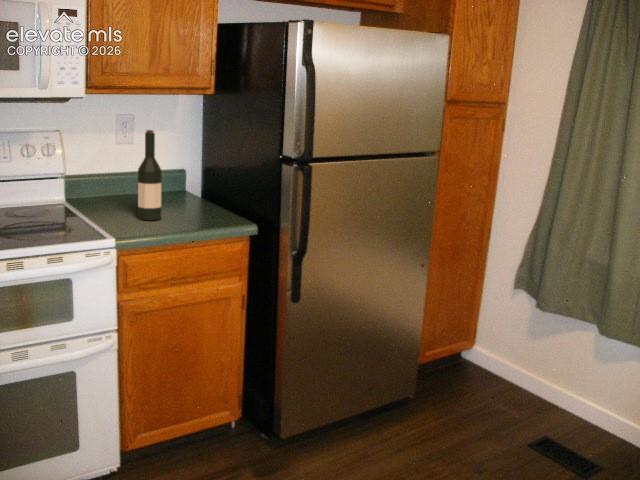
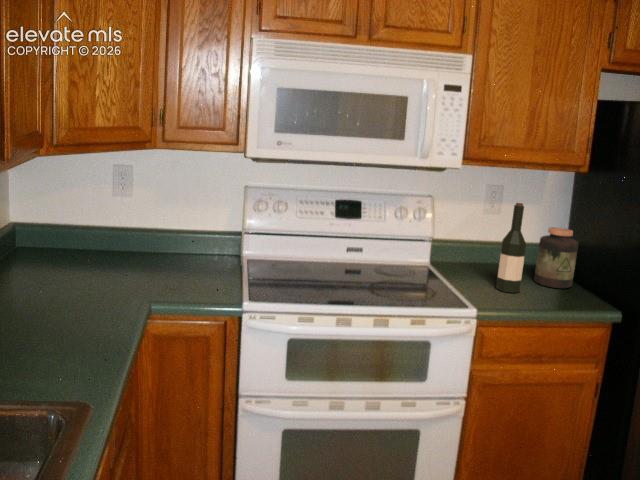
jar: none [176,153,213,211] -> present [534,227,578,288]

